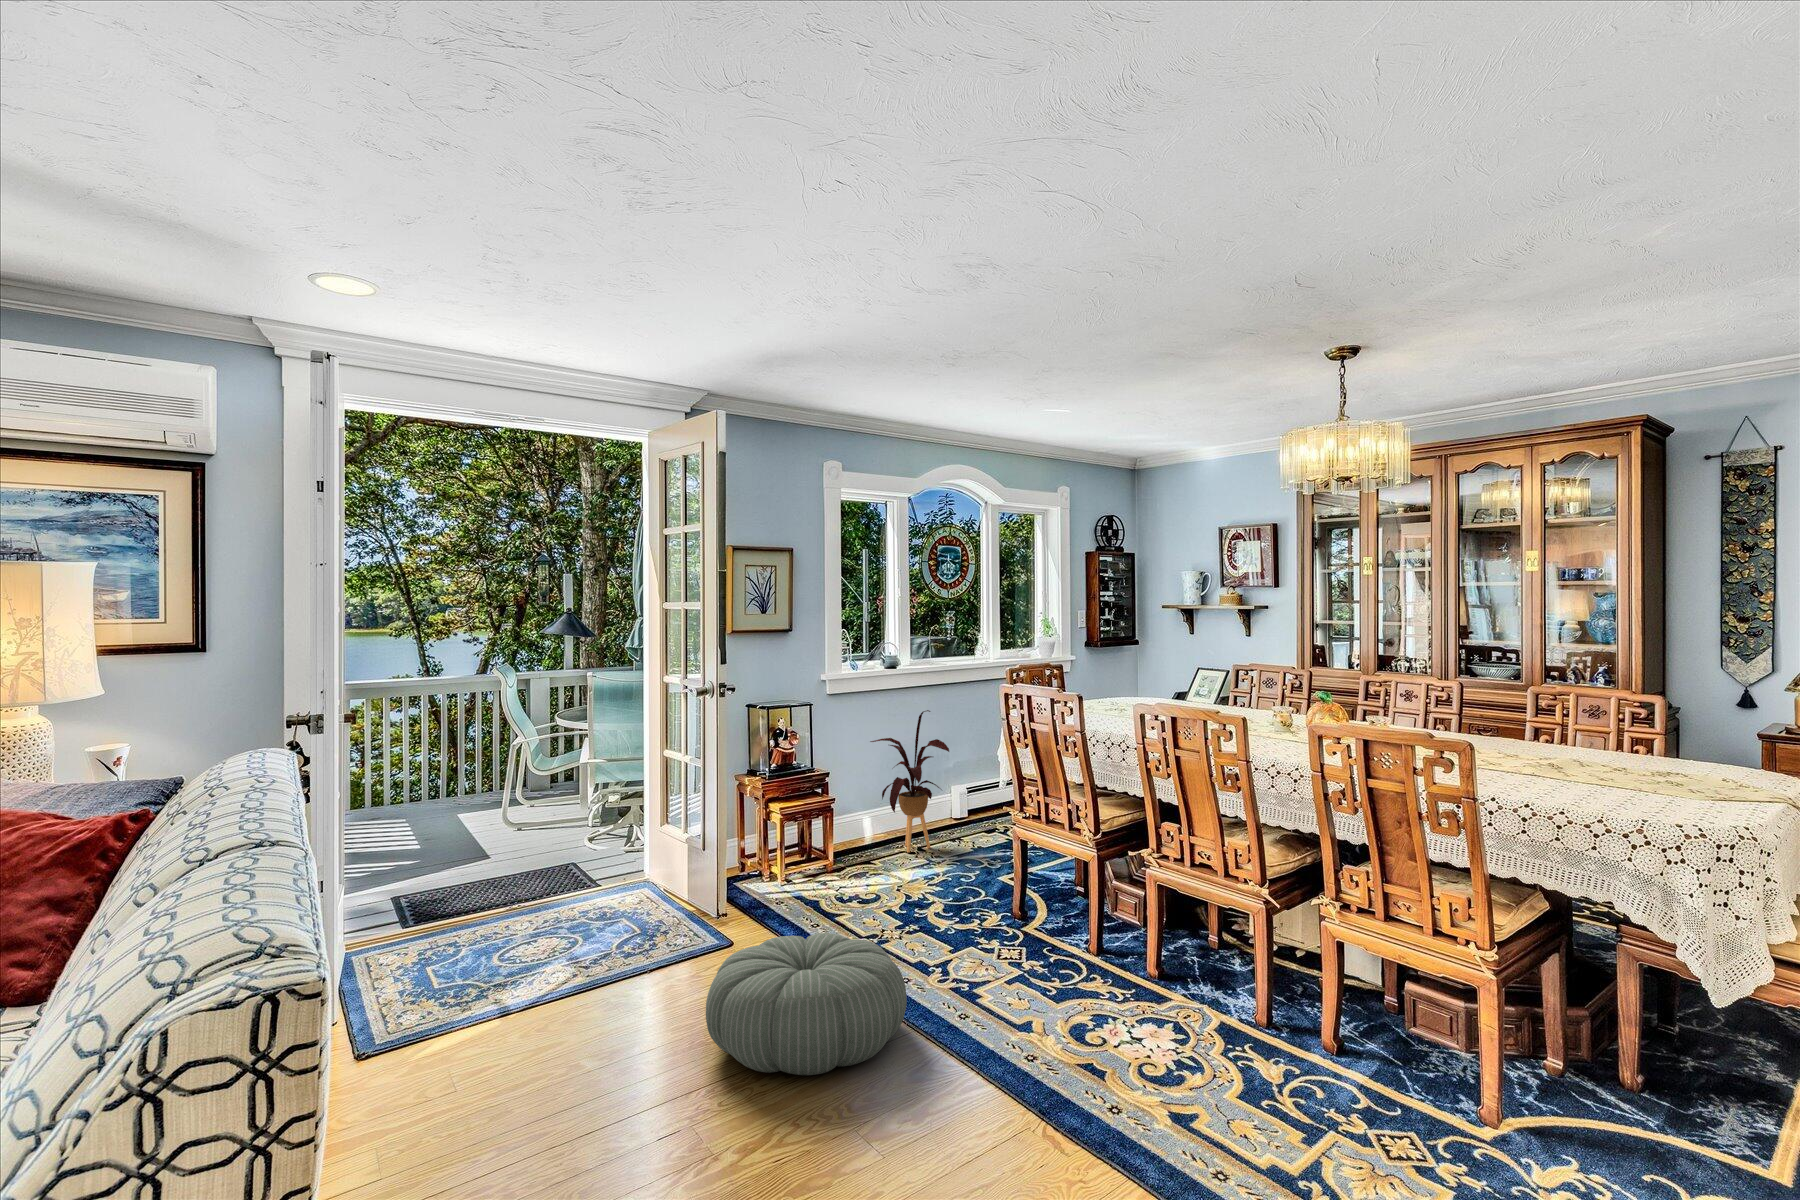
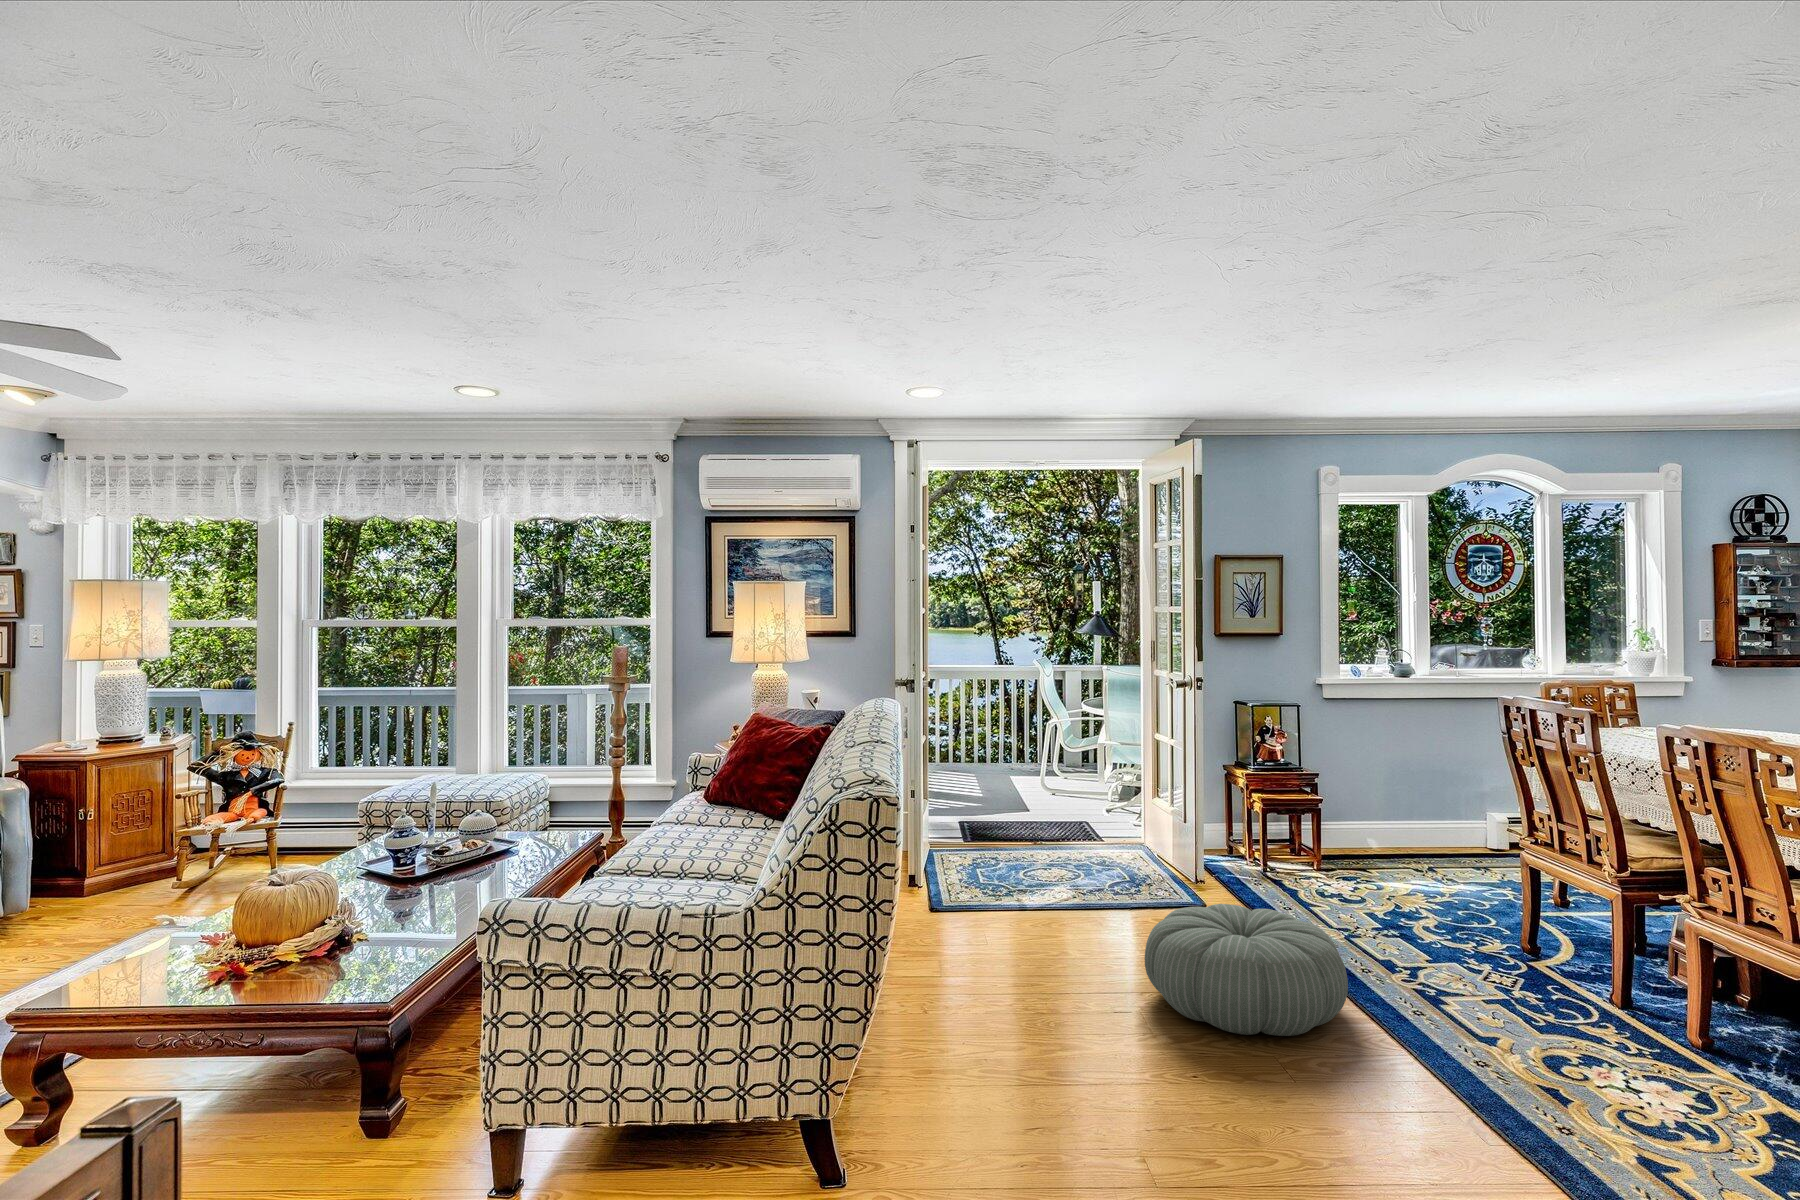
house plant: present [870,710,949,852] -> none [1373,719,1464,865]

